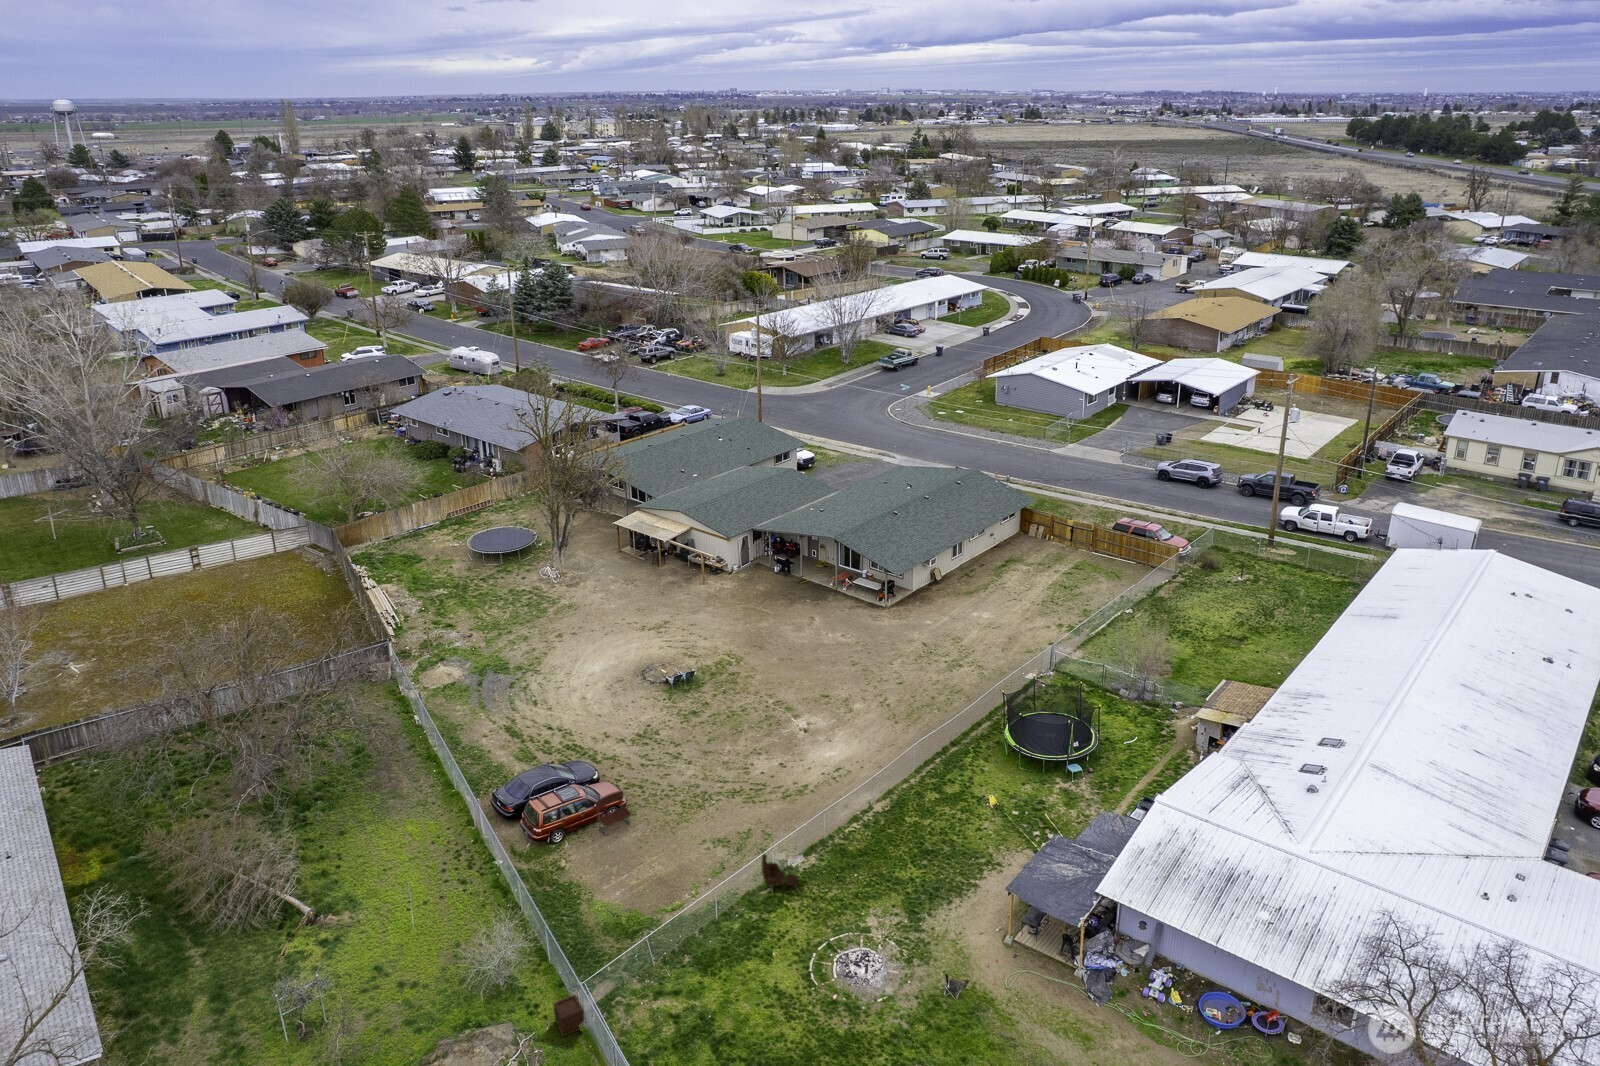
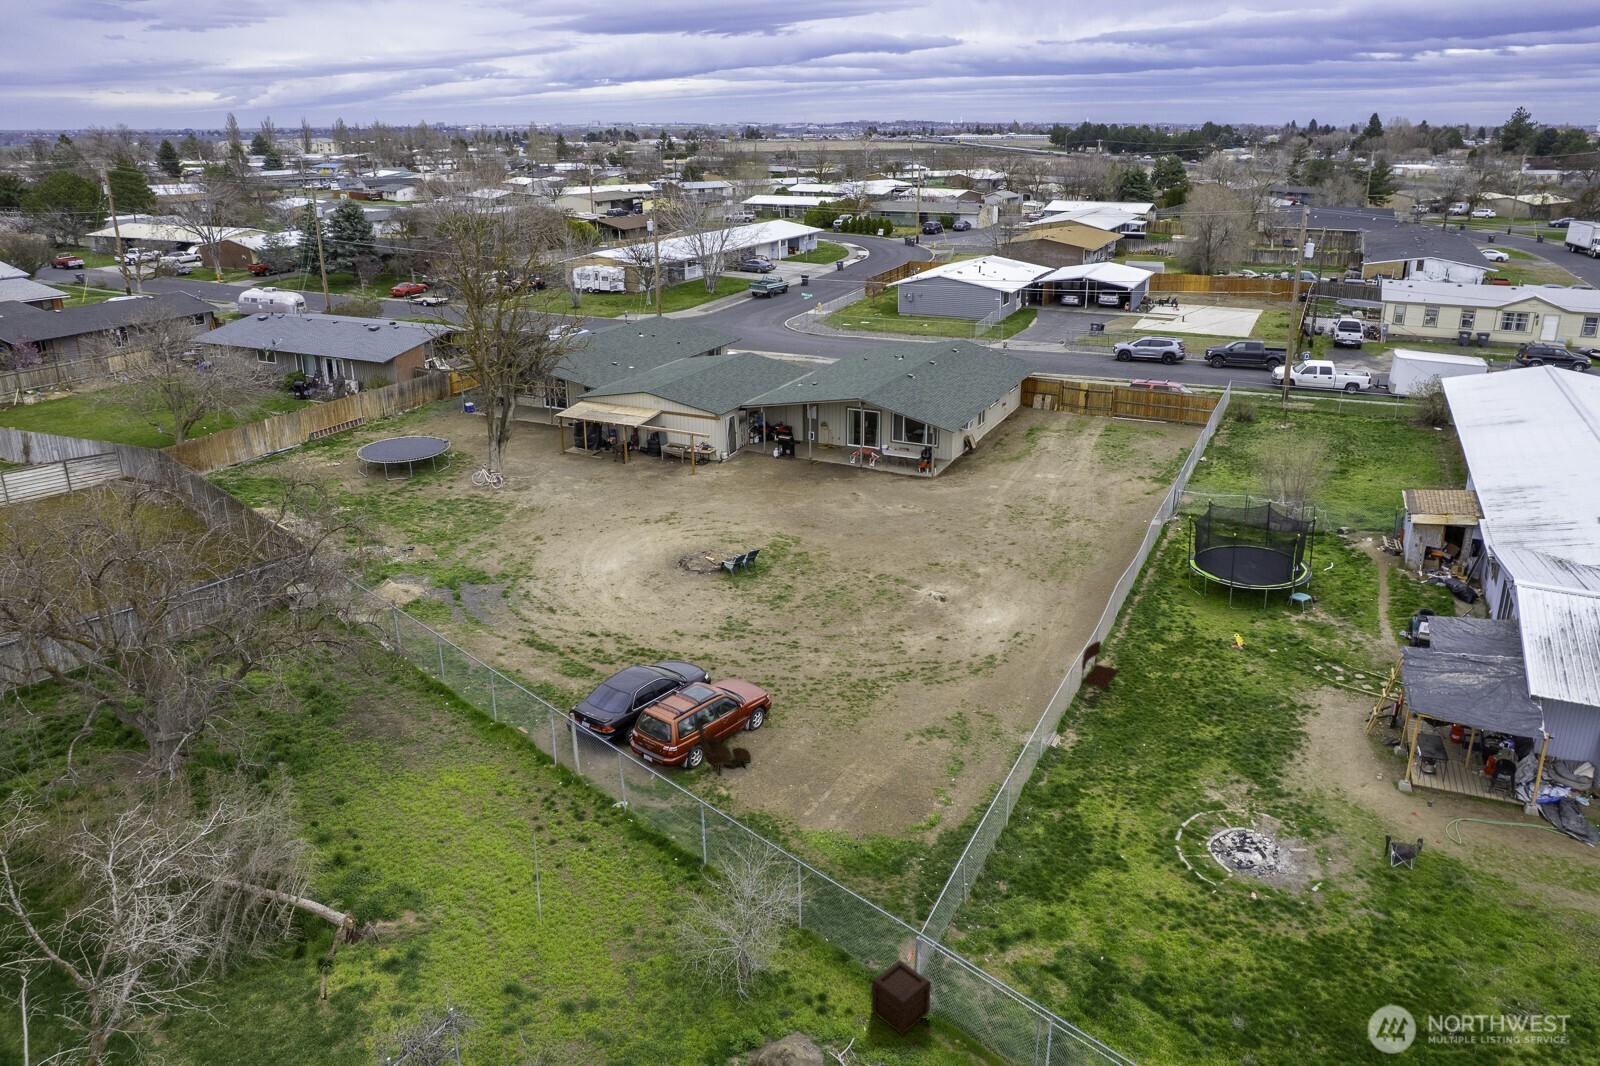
bench: present [596,791,632,835] -> present [1079,641,1119,703]
lounge chair: present [762,854,798,887] -> present [697,724,751,775]

